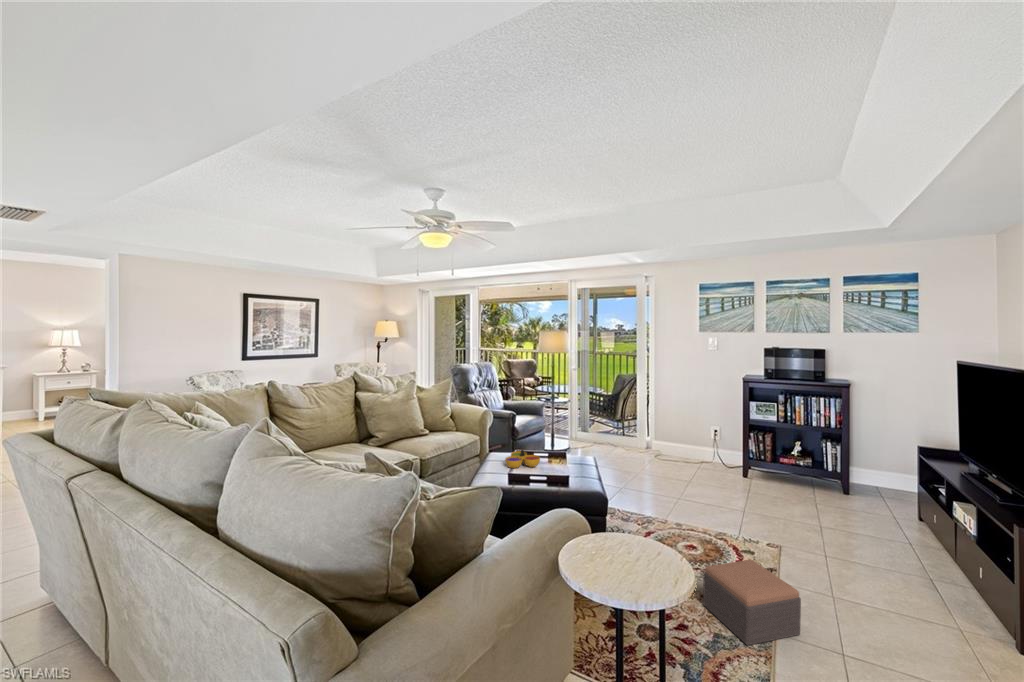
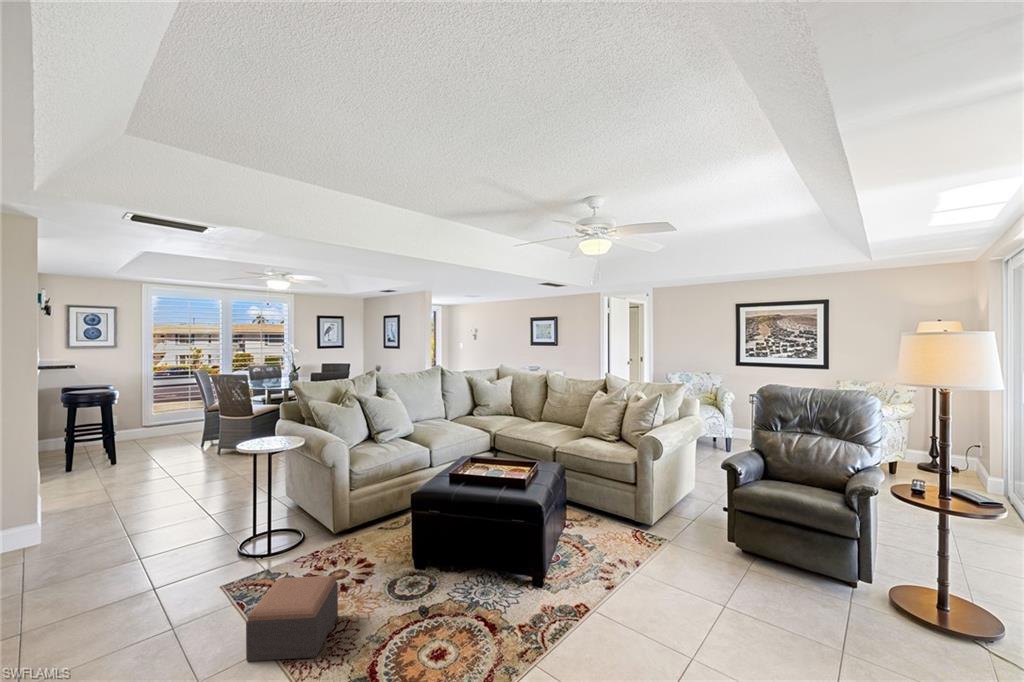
decorative bowl: present [505,450,540,468] -> none [488,454,519,471]

